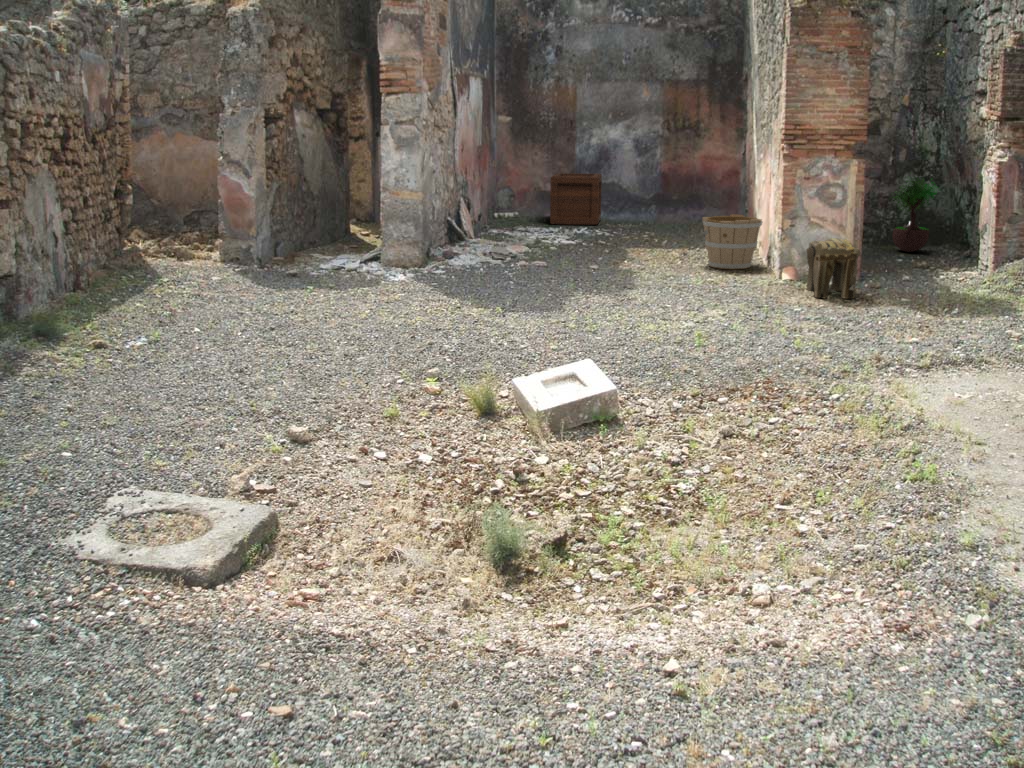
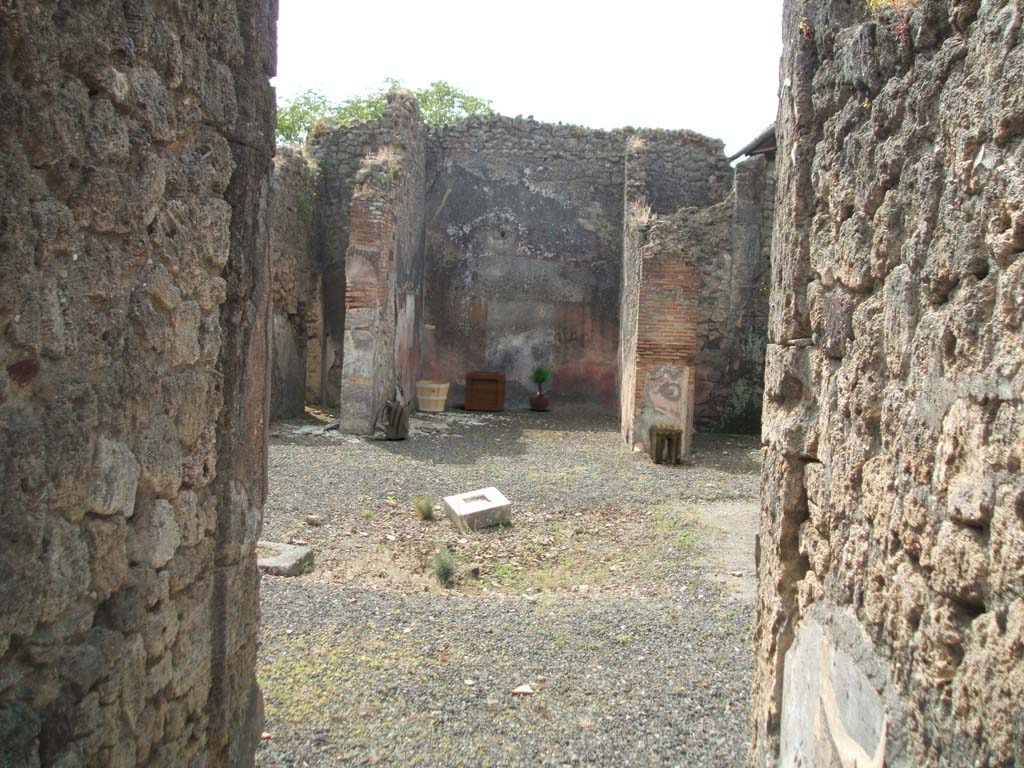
potted tree: present [892,179,935,252] -> present [528,367,551,411]
wooden bucket: present [703,214,763,269] -> present [415,381,450,412]
backpack: none [427,219,475,272] -> present [373,401,410,439]

